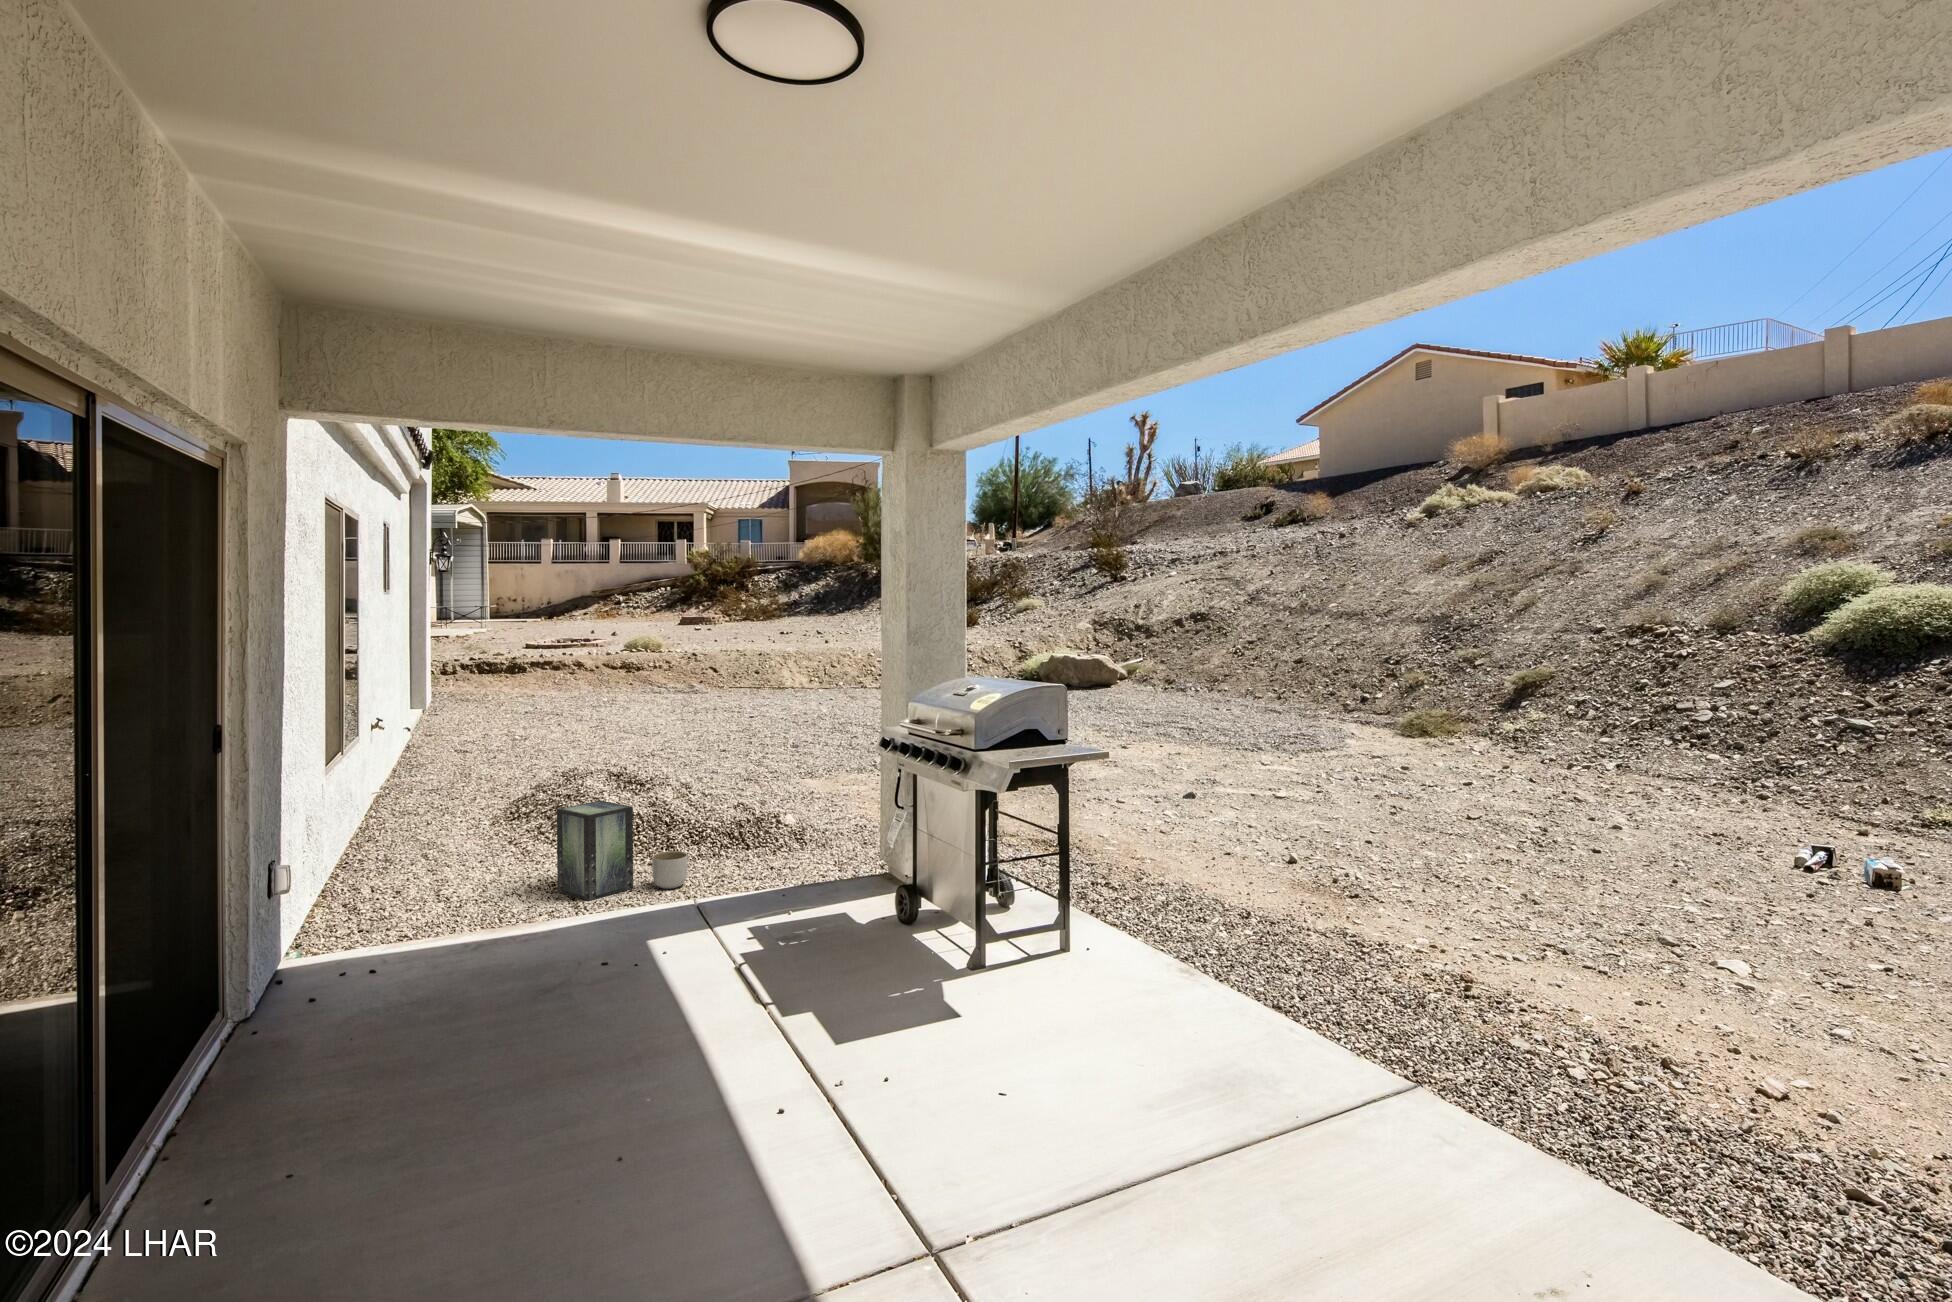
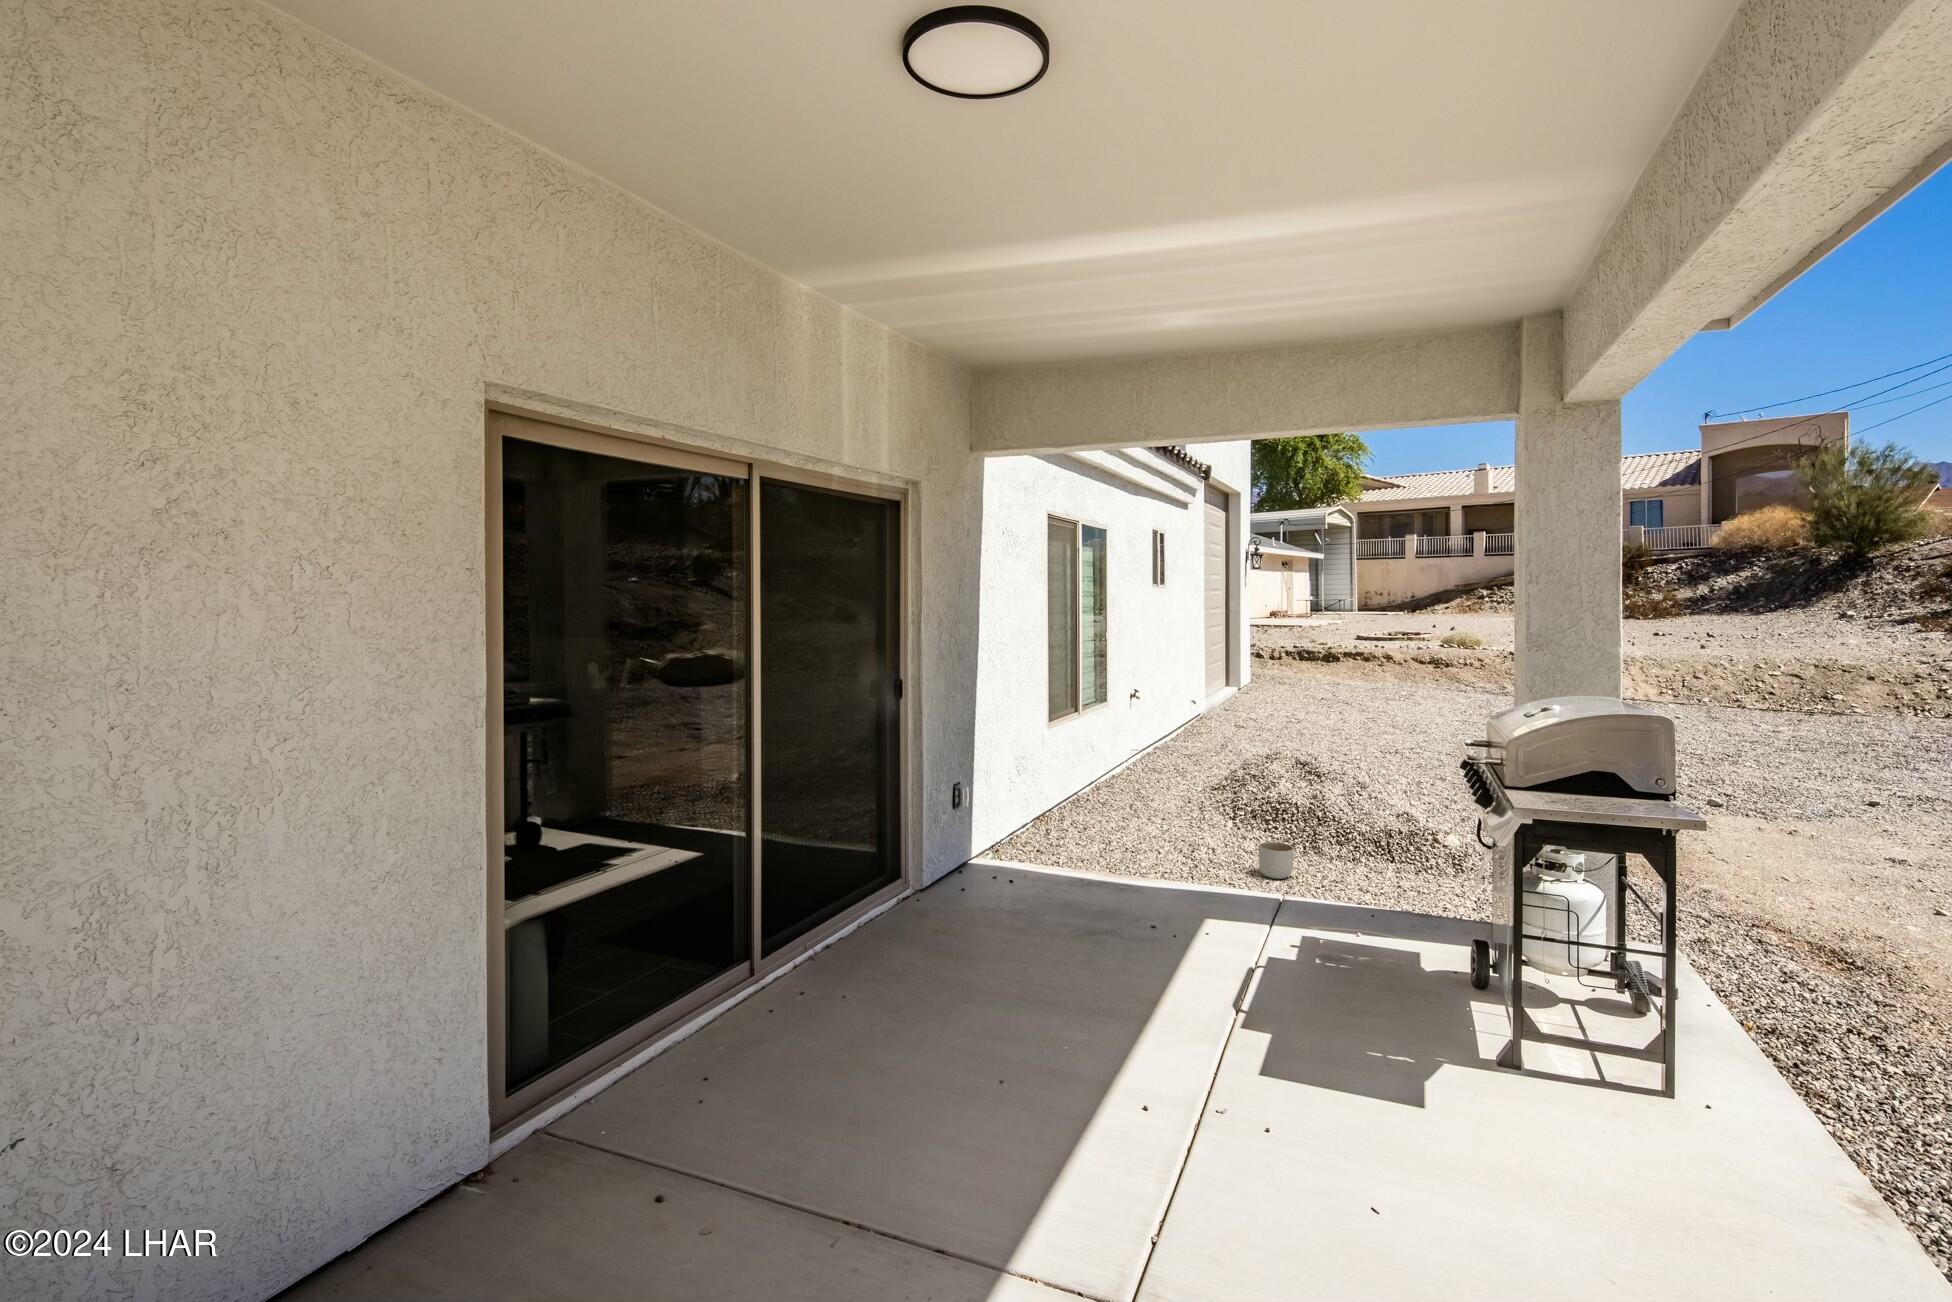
storage box: present [557,801,633,901] -> none [1180,782,1244,871]

